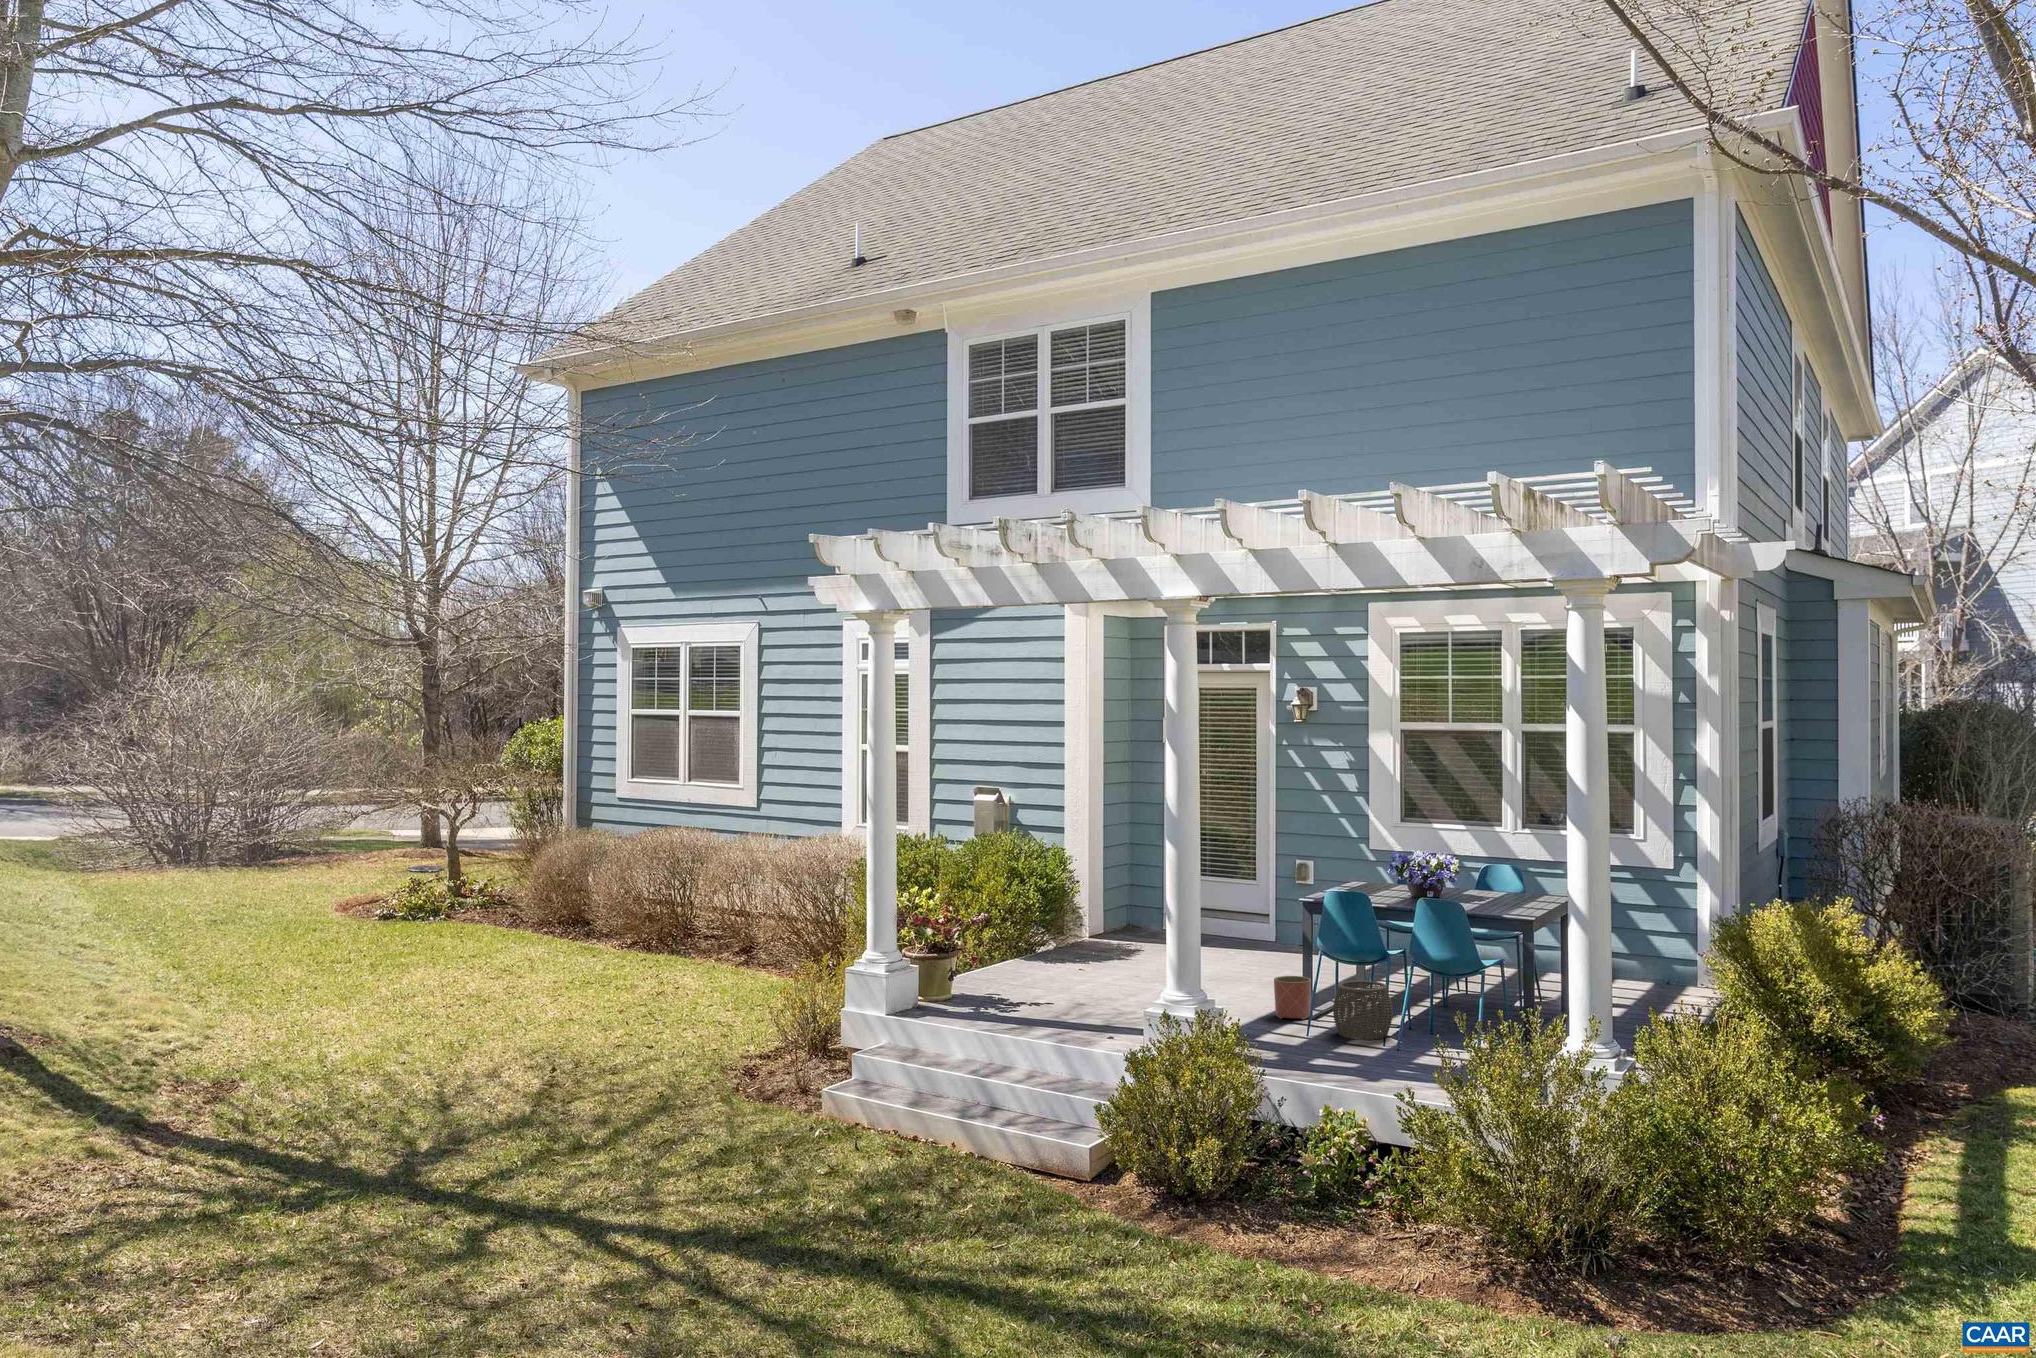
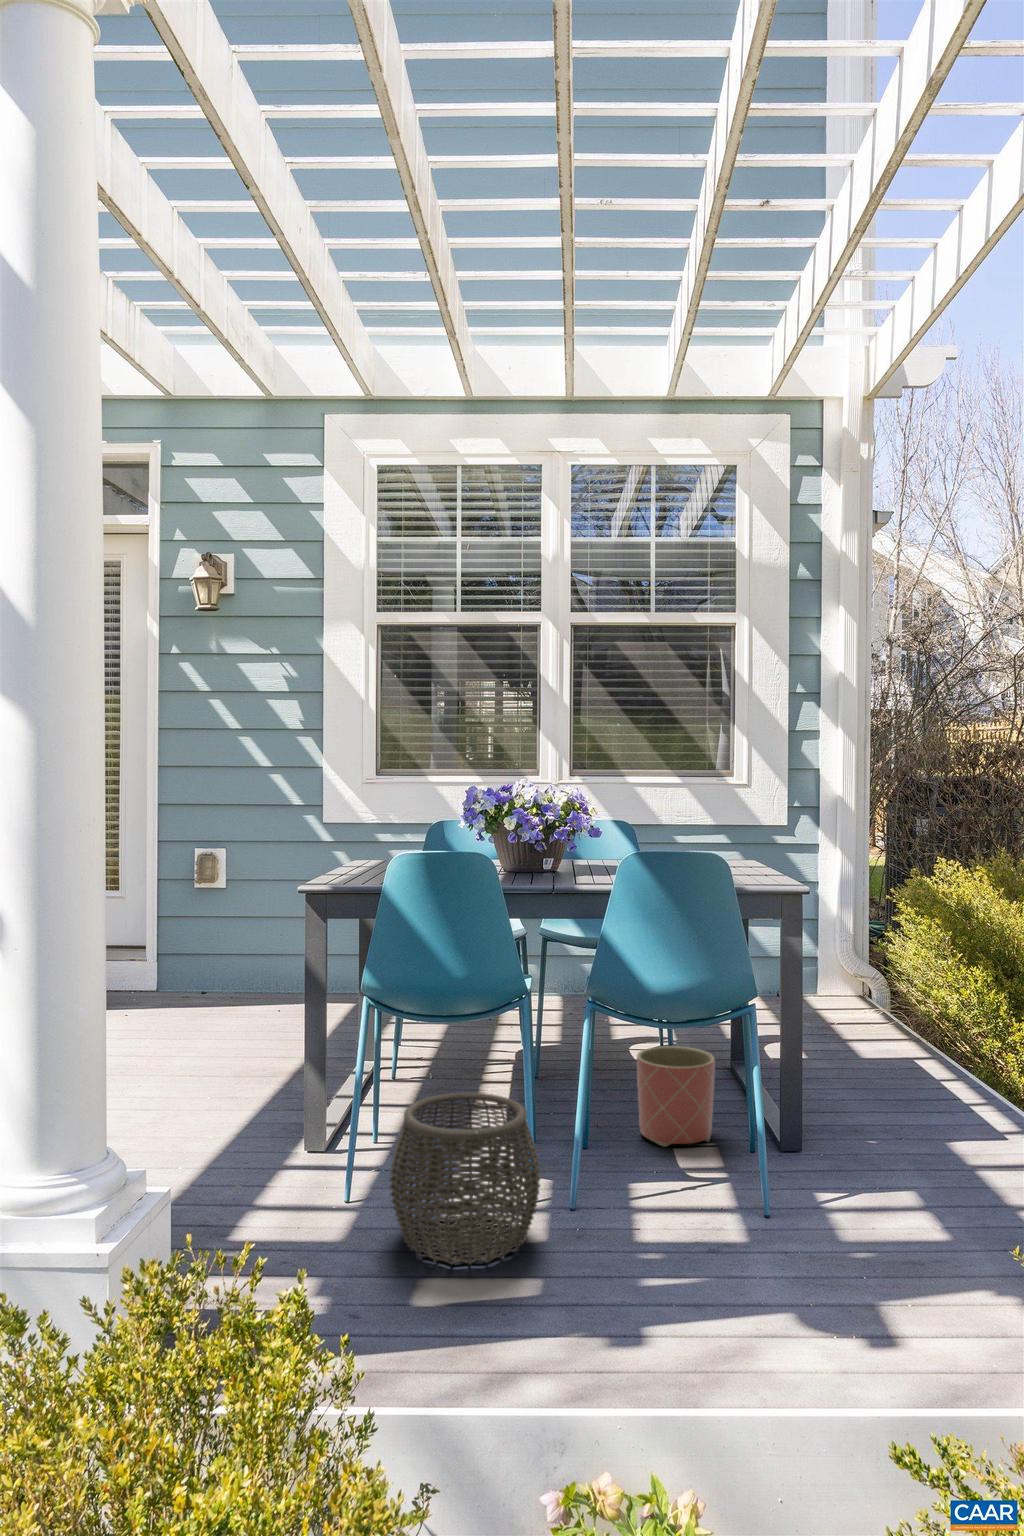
planter: present [1274,976,1311,1020] -> present [637,1046,715,1147]

